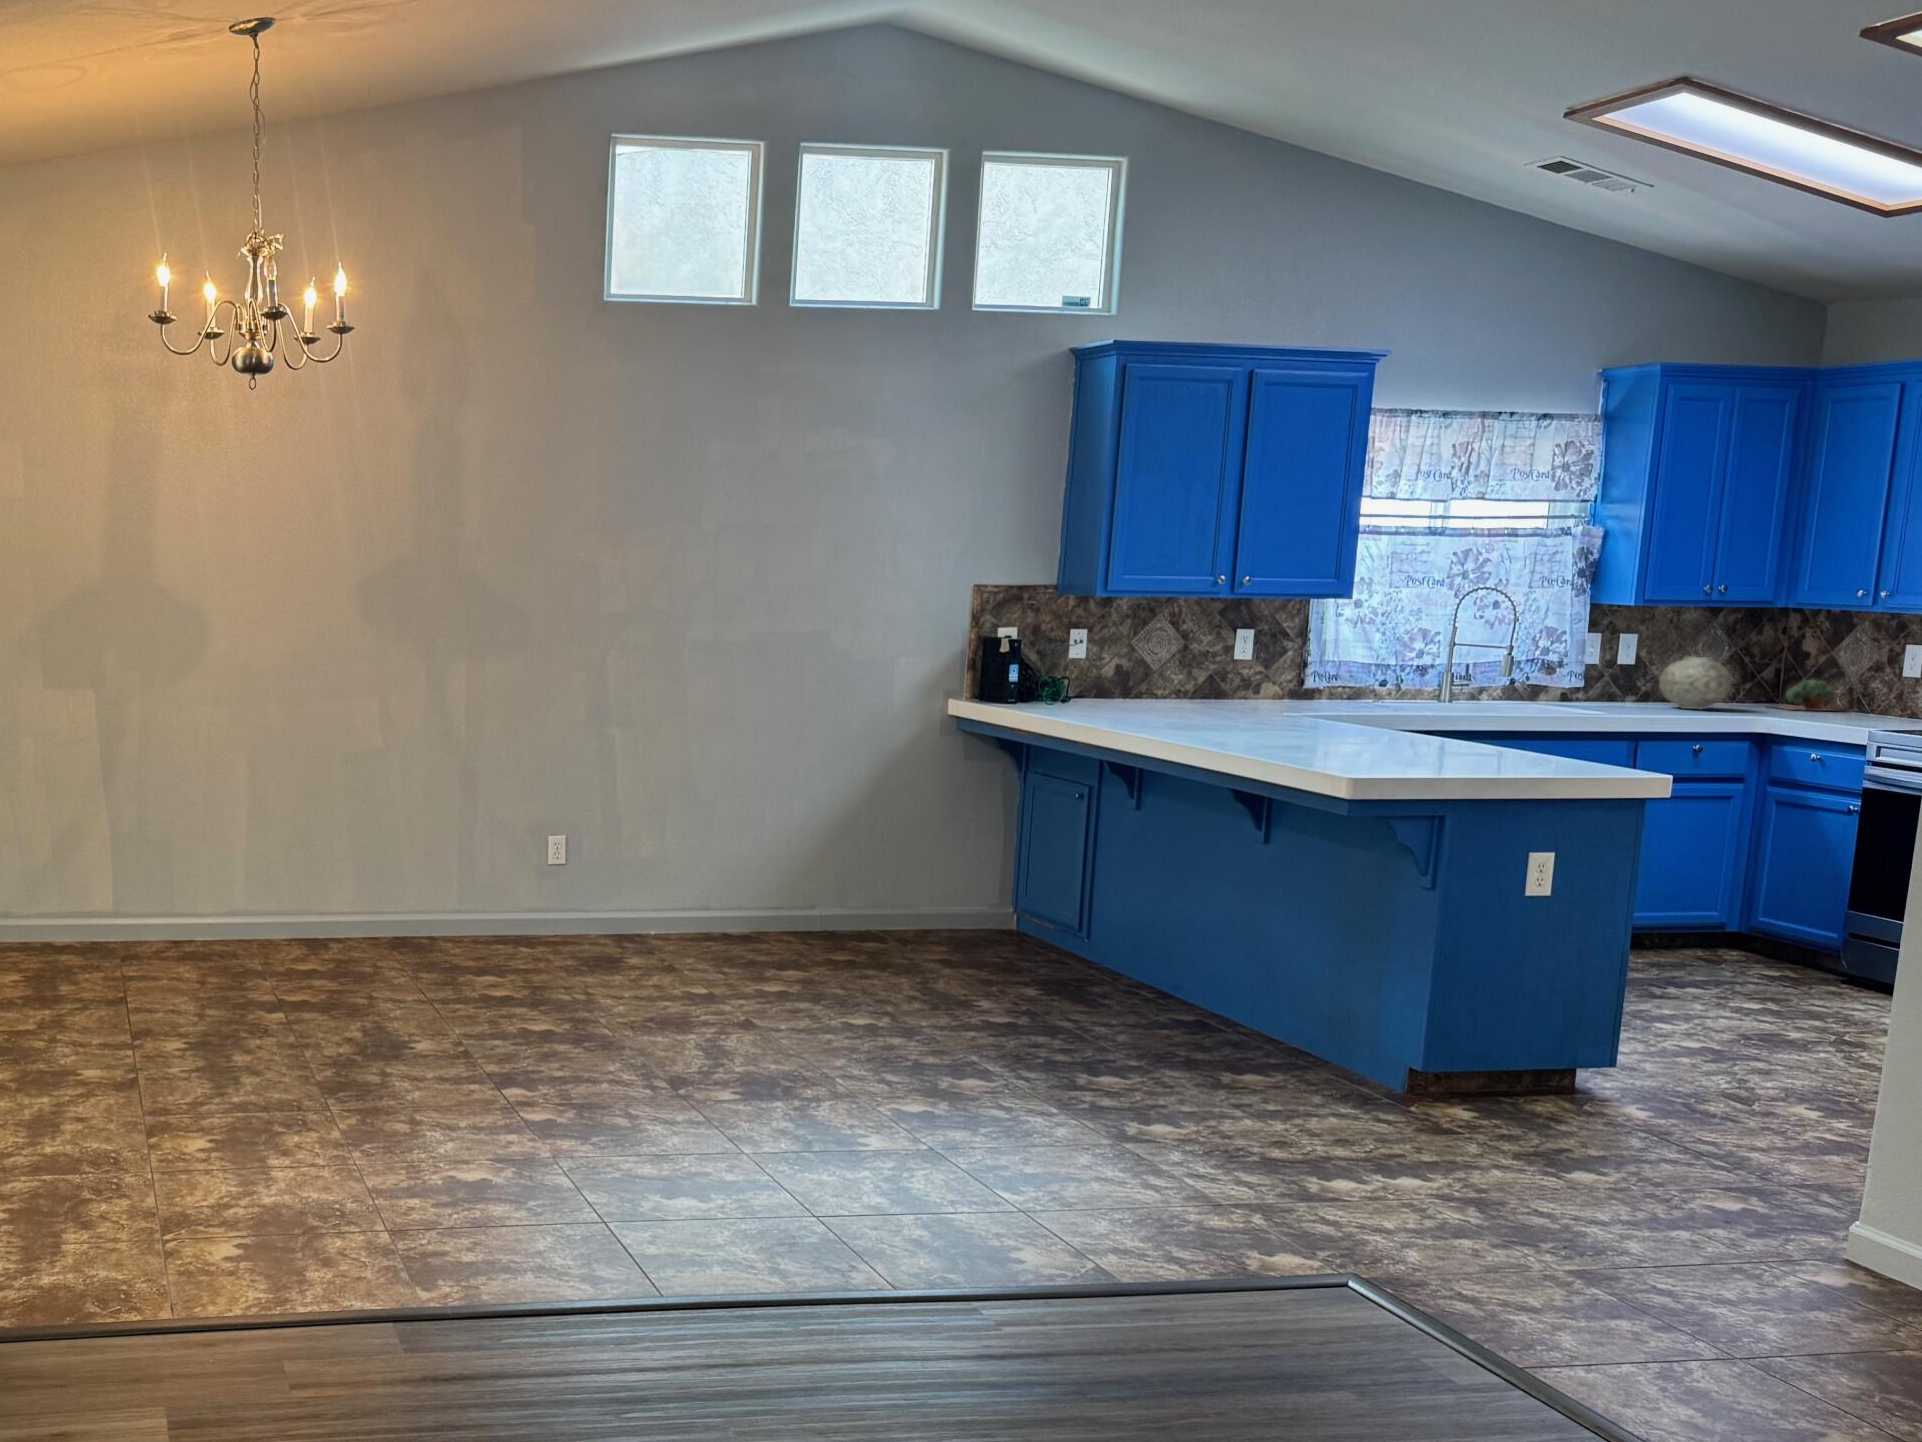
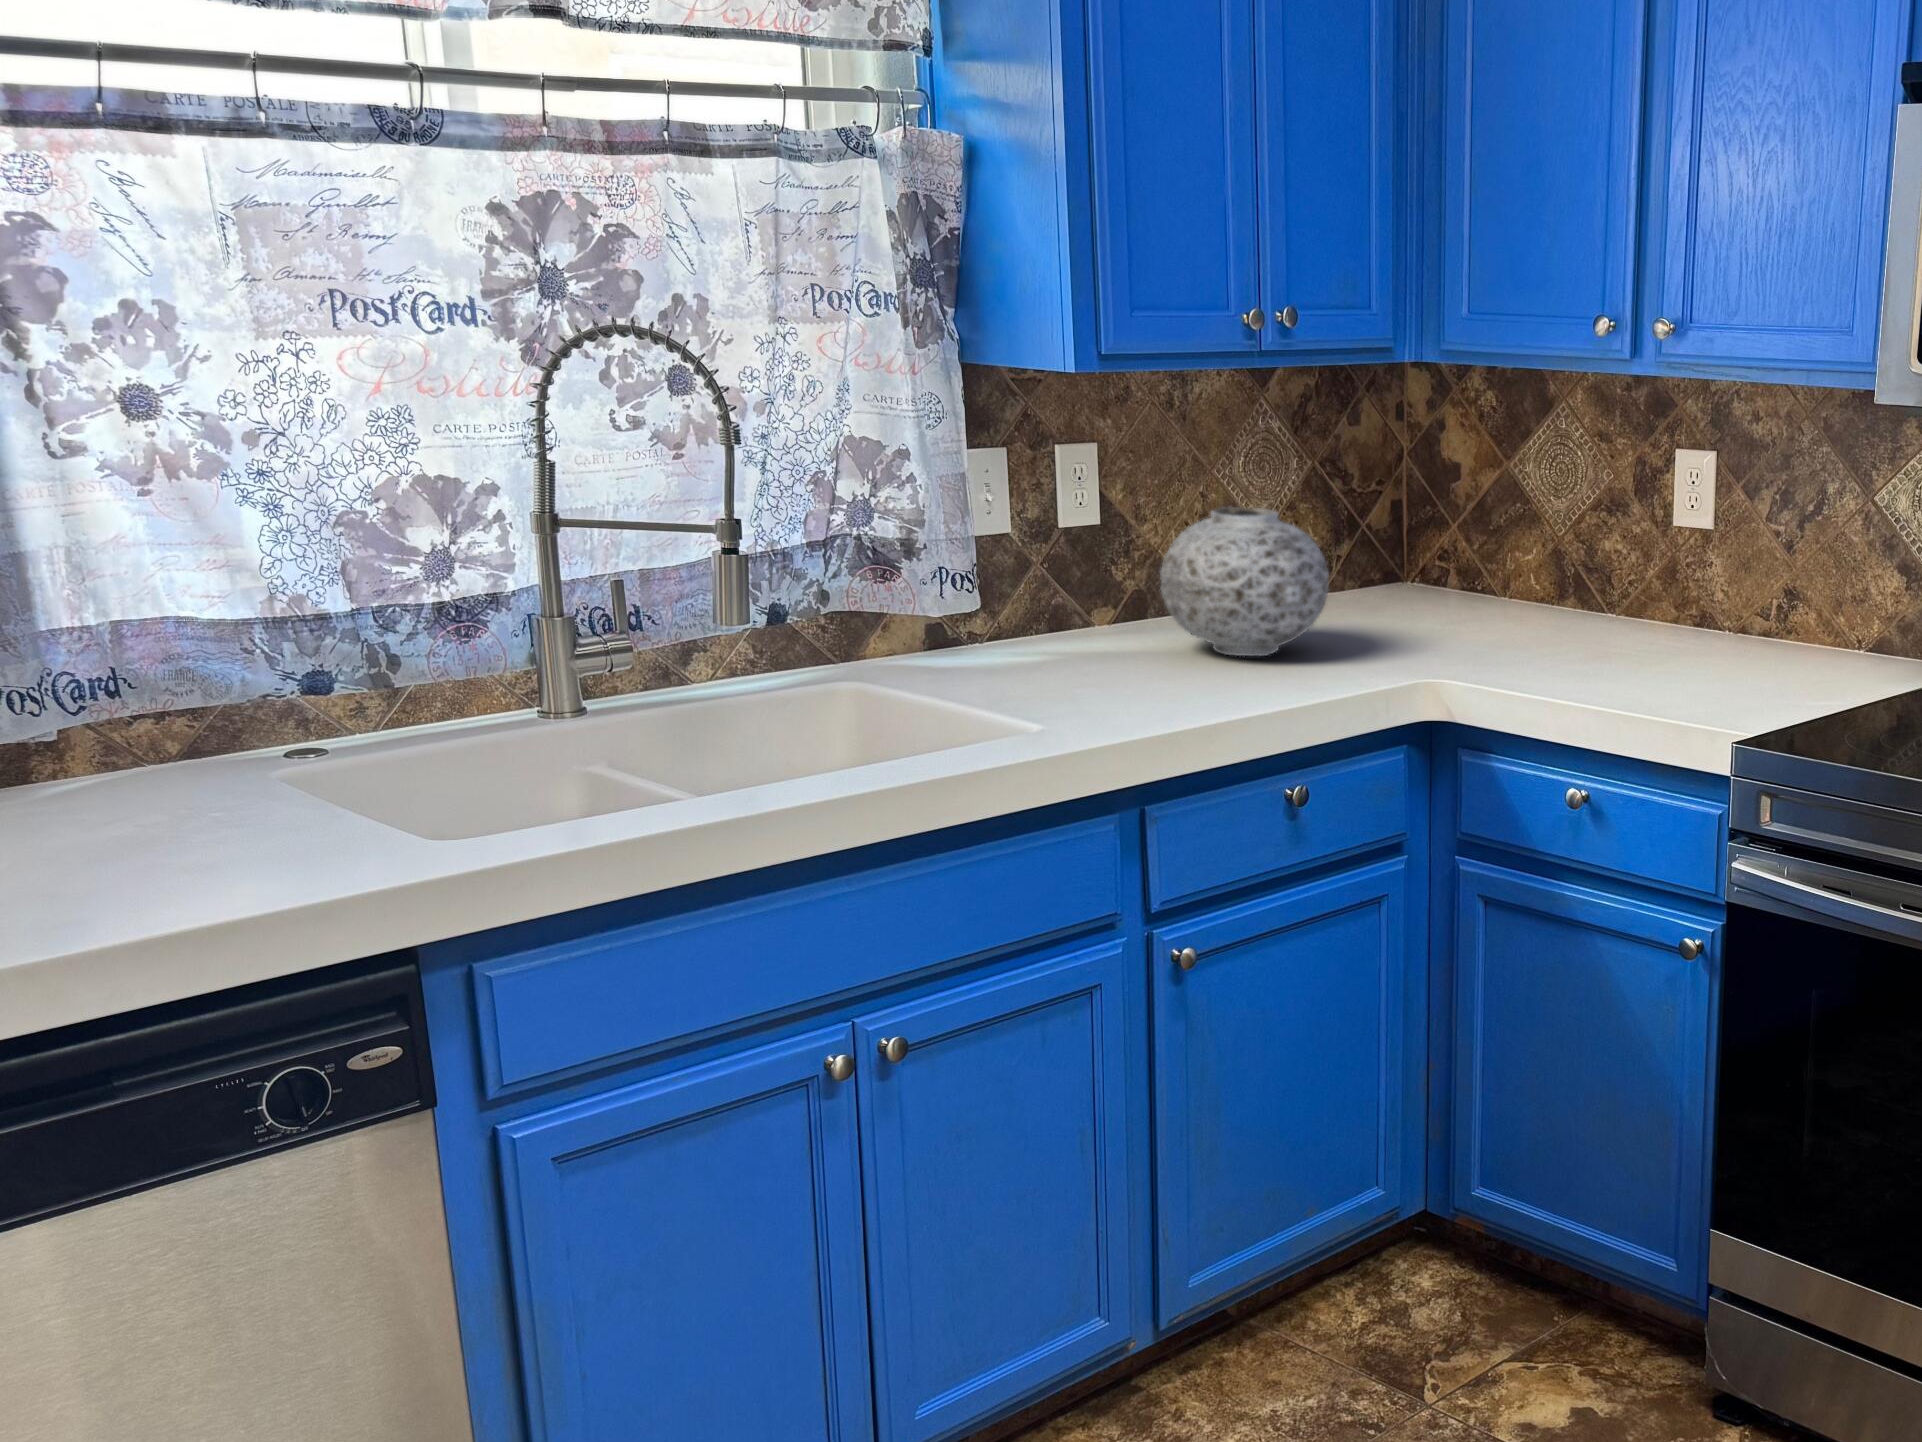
succulent plant: present [1785,680,1835,711] -> none [1387,532,1559,620]

